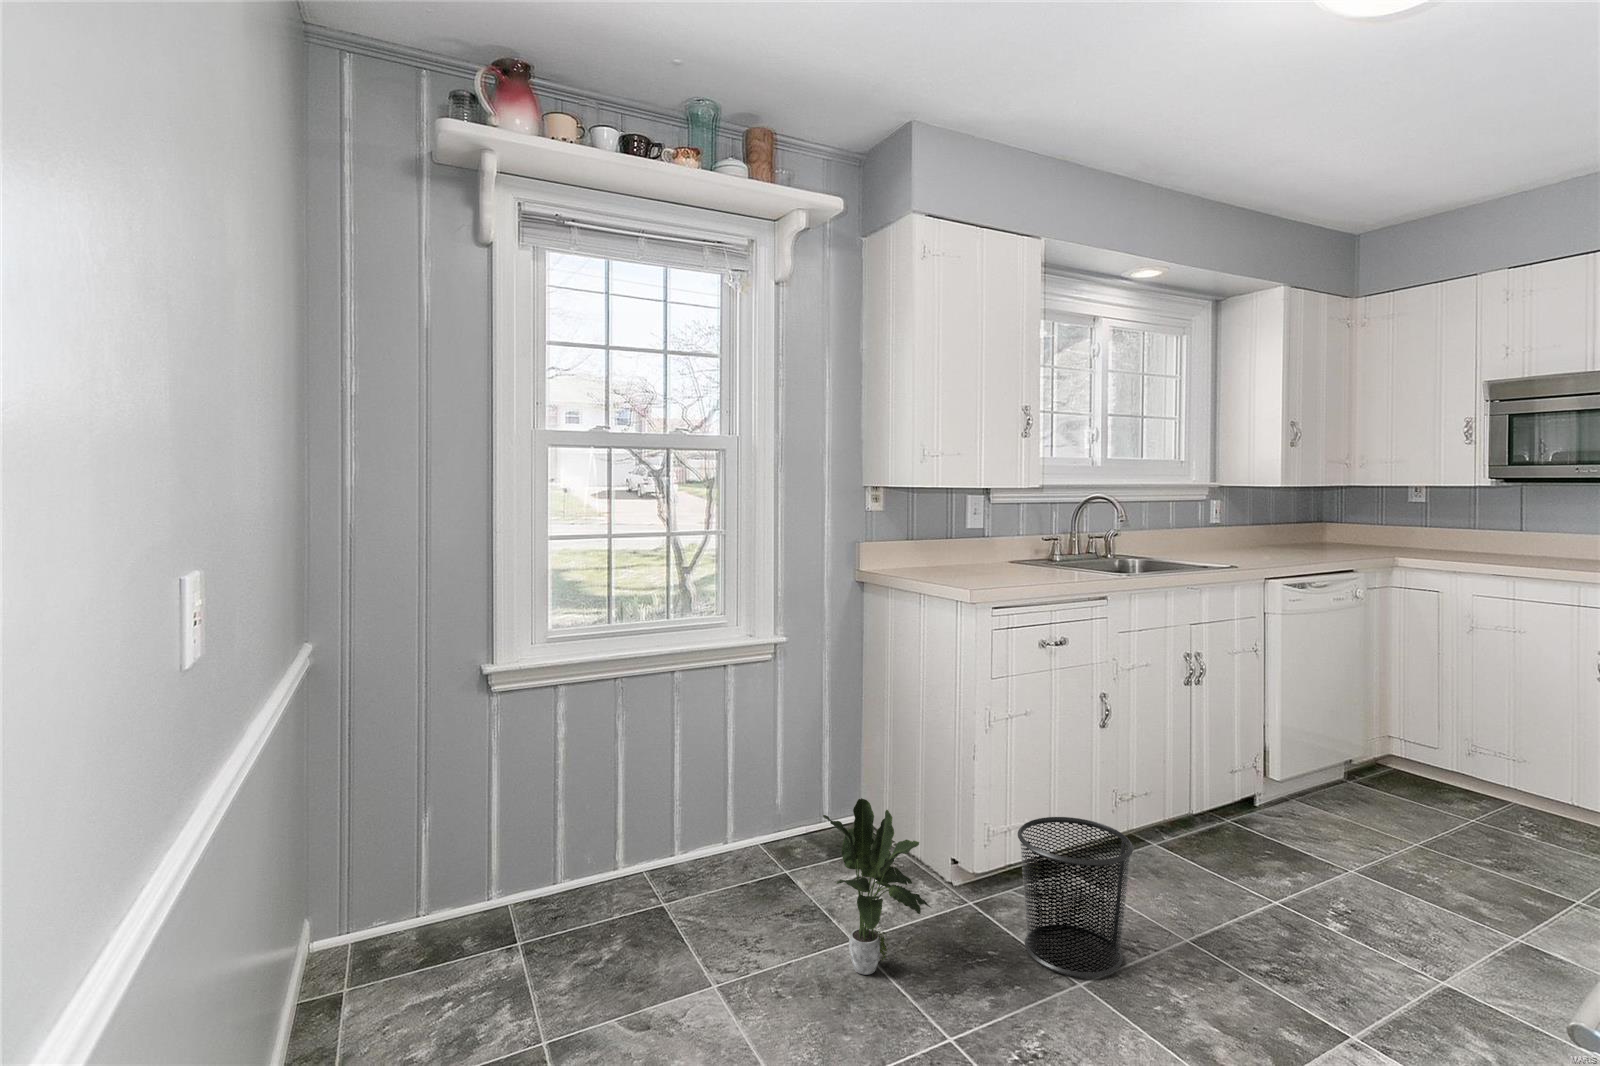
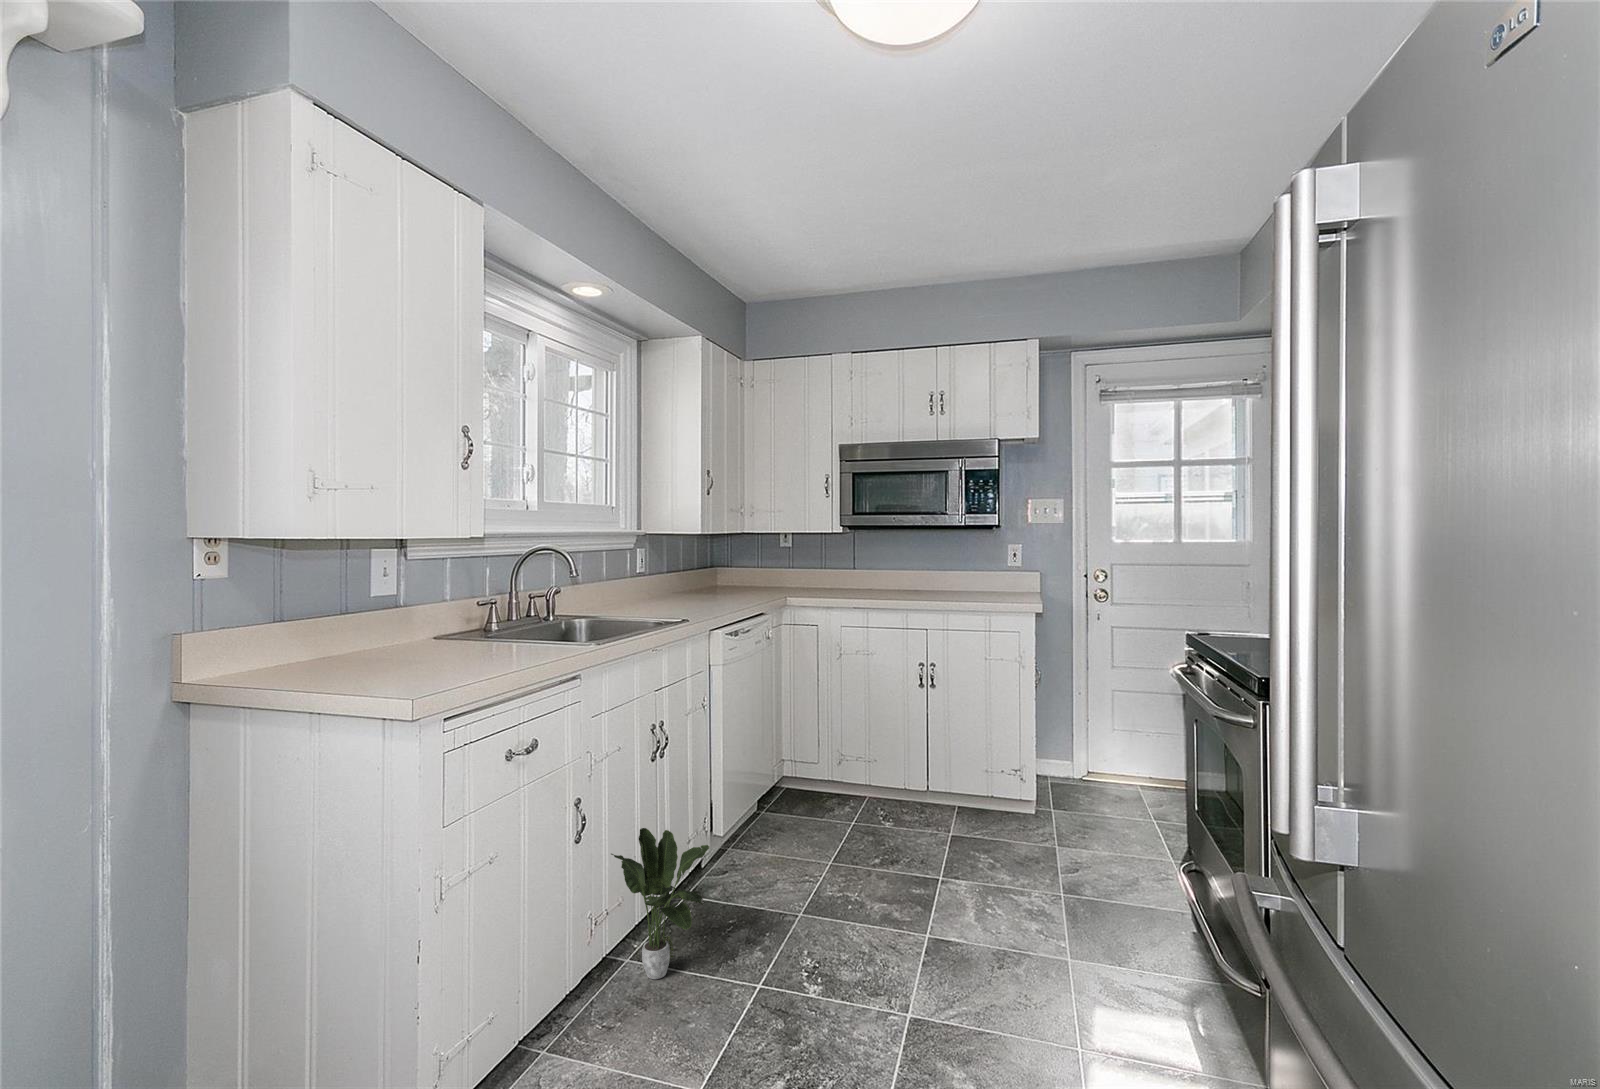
waste bin: present [1018,817,1133,978] -> none [734,798,815,914]

